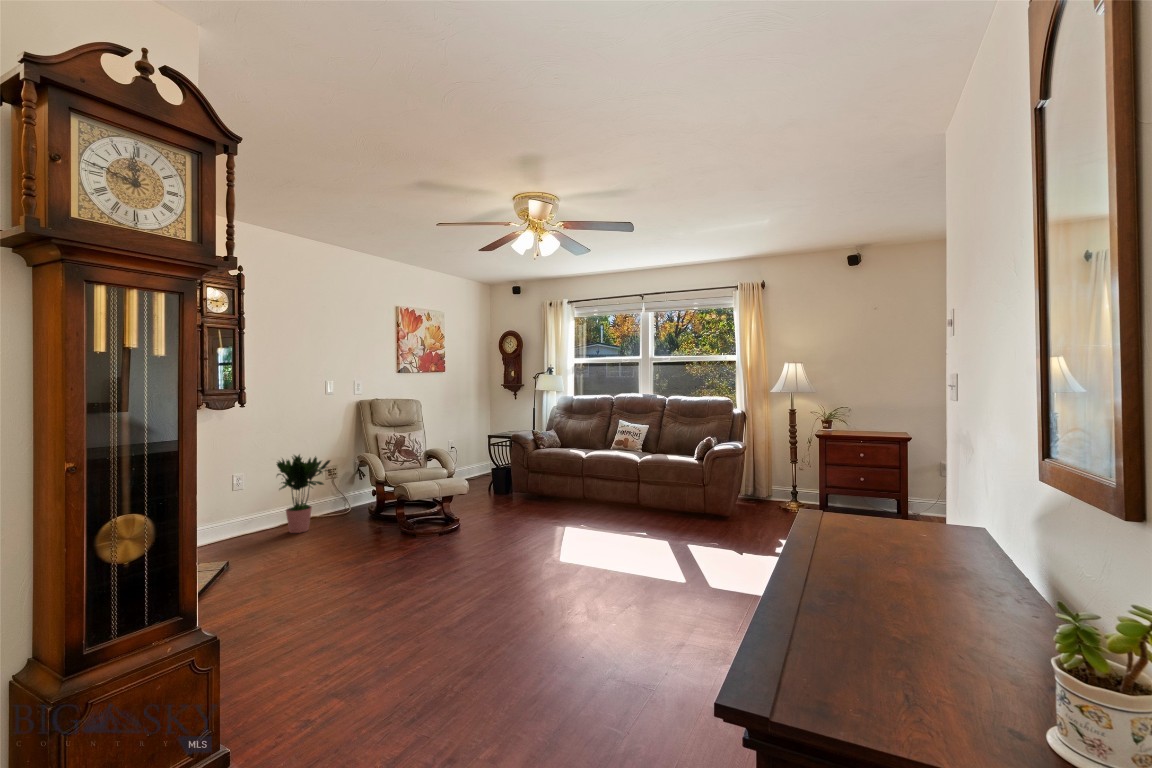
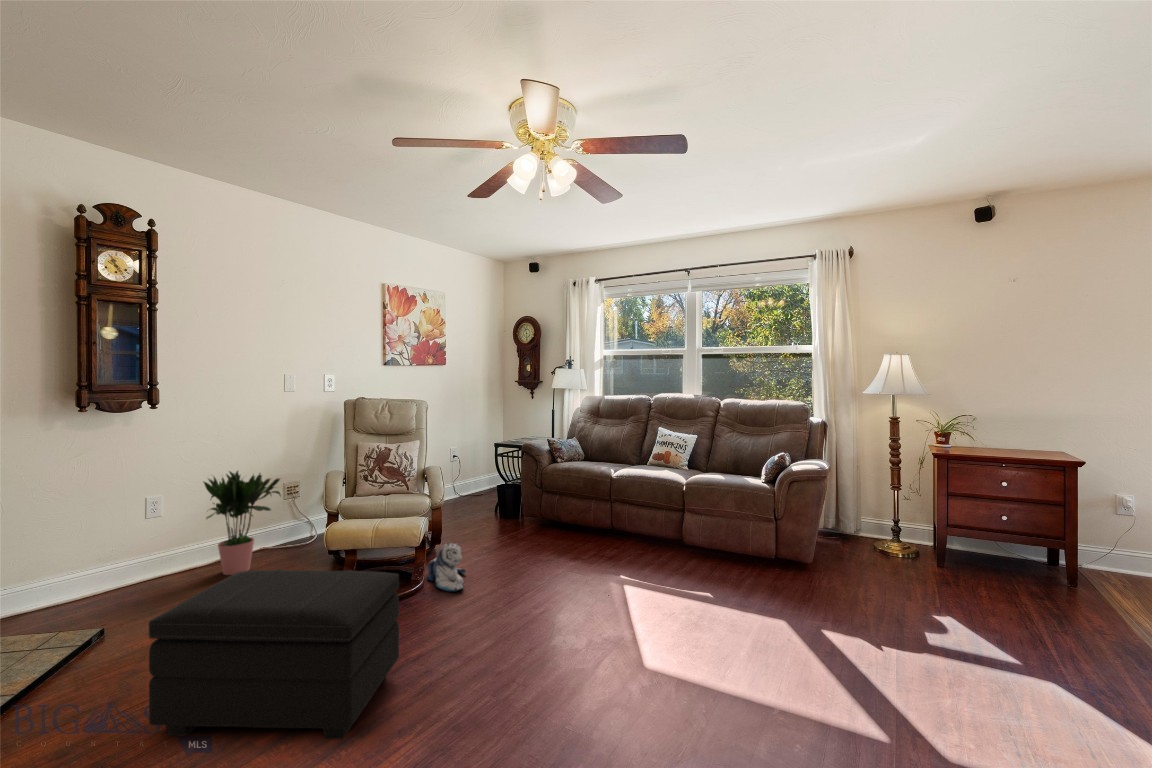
plush toy: none [448,504,477,538] -> present [428,543,466,592]
footstool: none [298,511,445,610] -> present [149,569,399,740]

